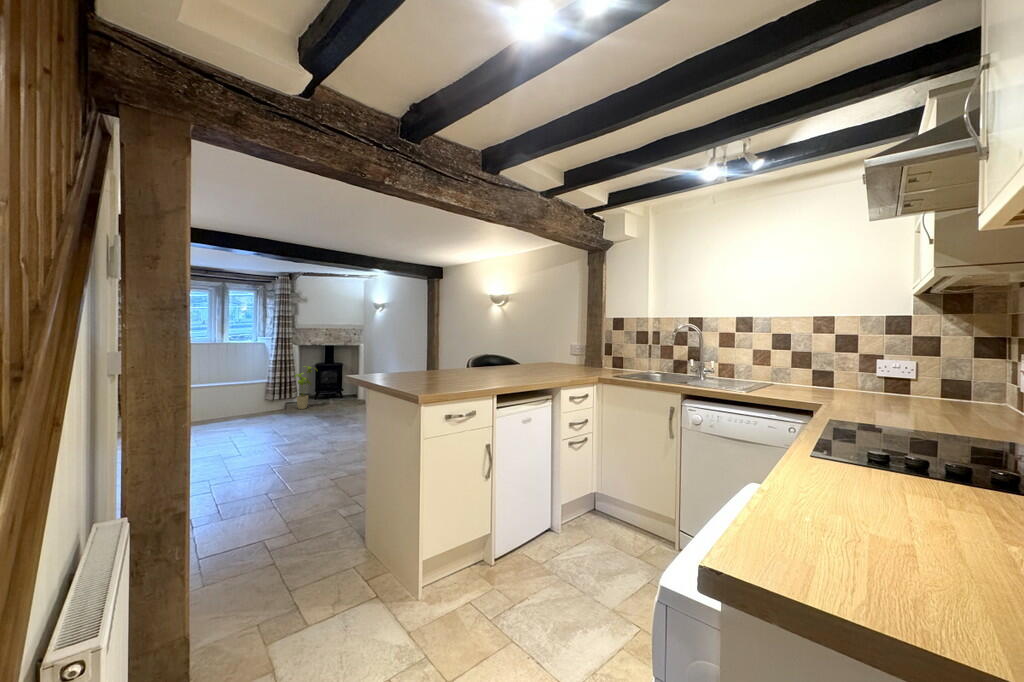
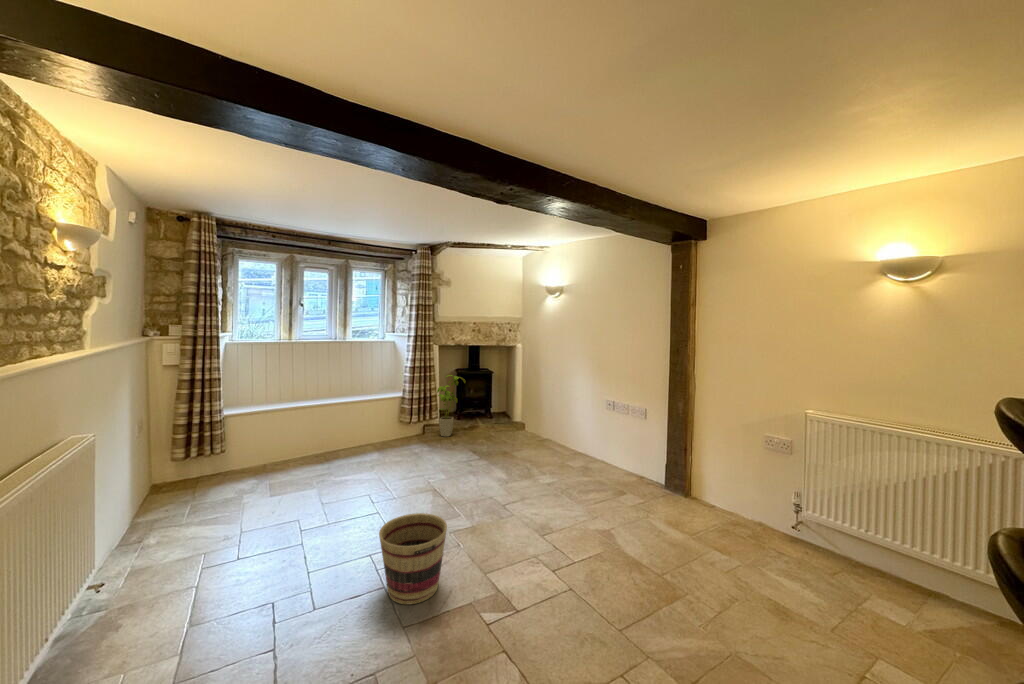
basket: none [237,427,275,463] -> present [379,513,447,604]

